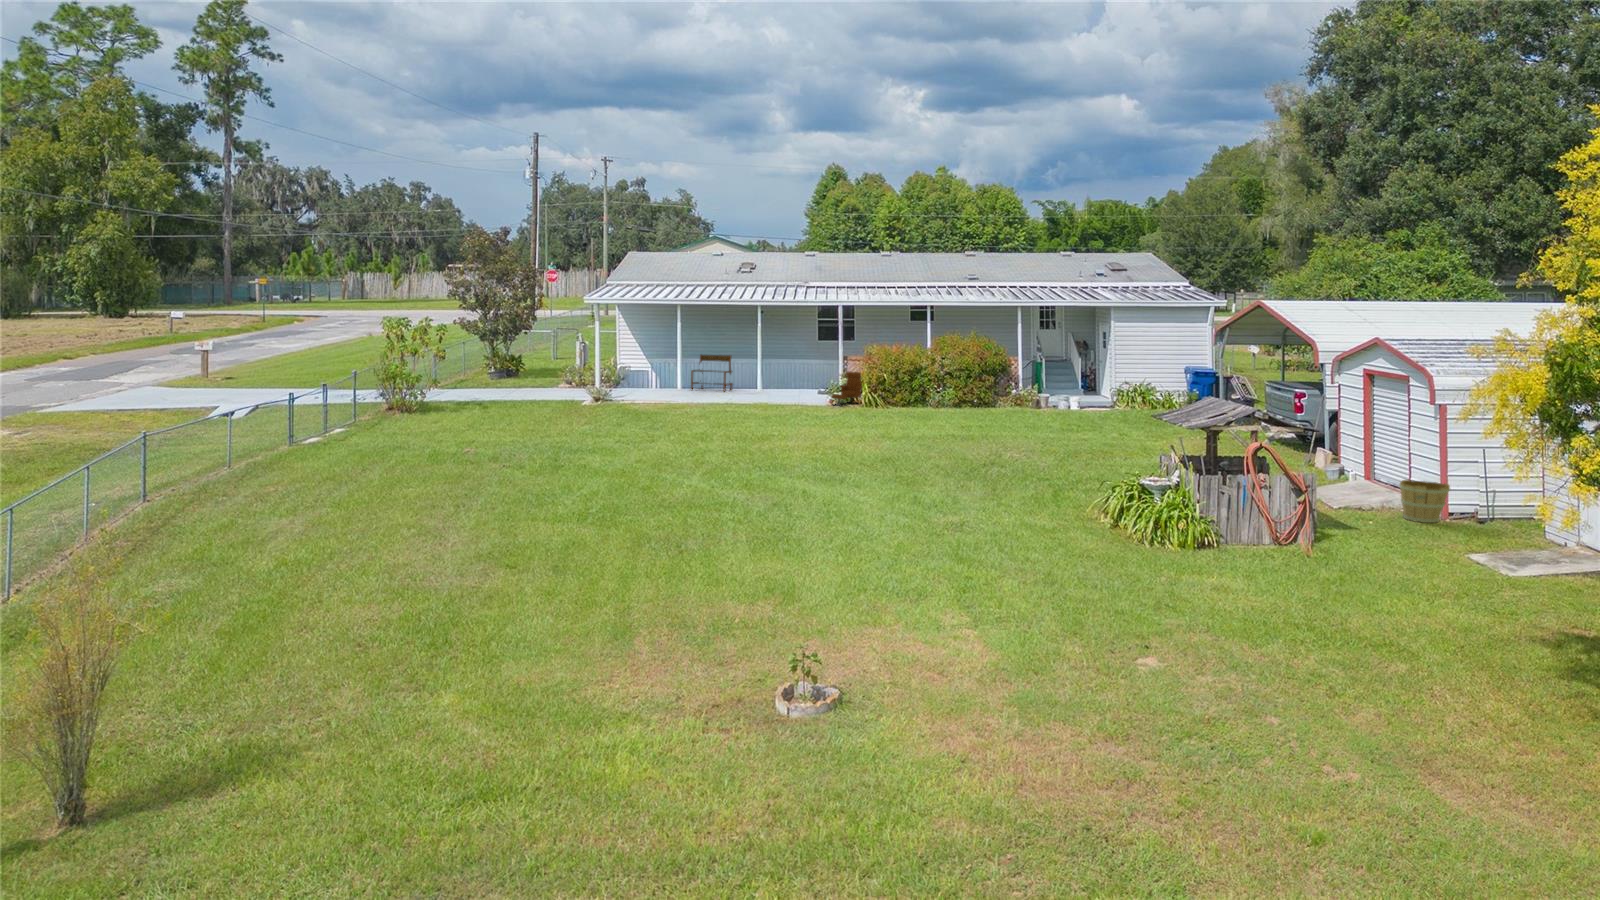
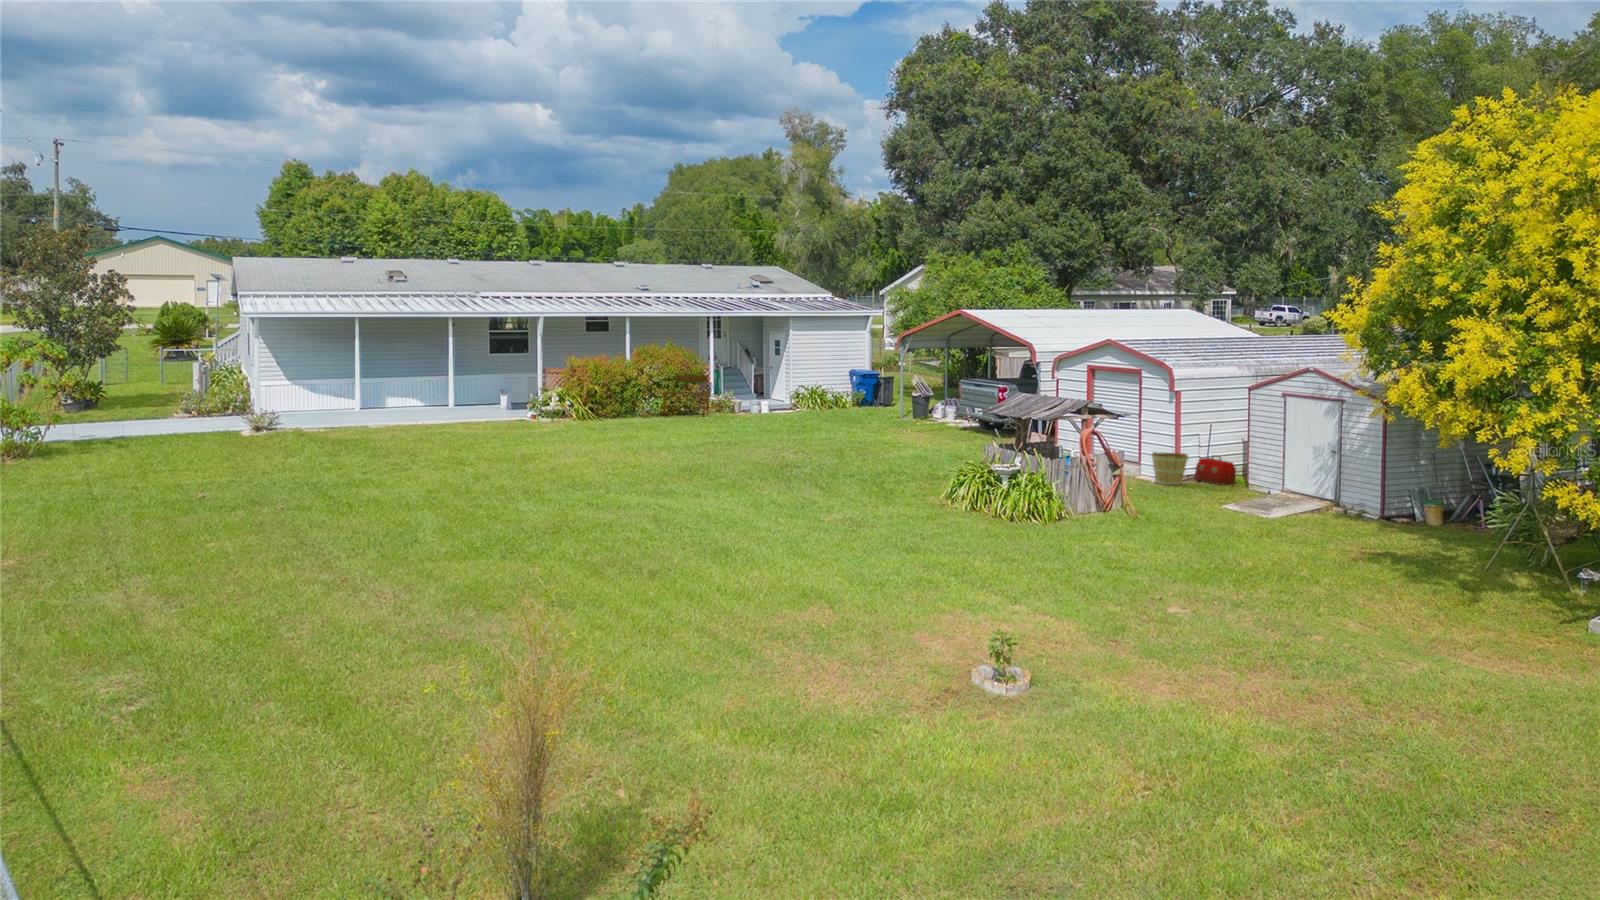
bench: present [691,355,733,391] -> present [663,374,710,416]
lounge chair: present [831,371,863,406] -> none [541,384,574,422]
toolbox: none [1469,489,1524,528] -> present [1195,455,1236,485]

